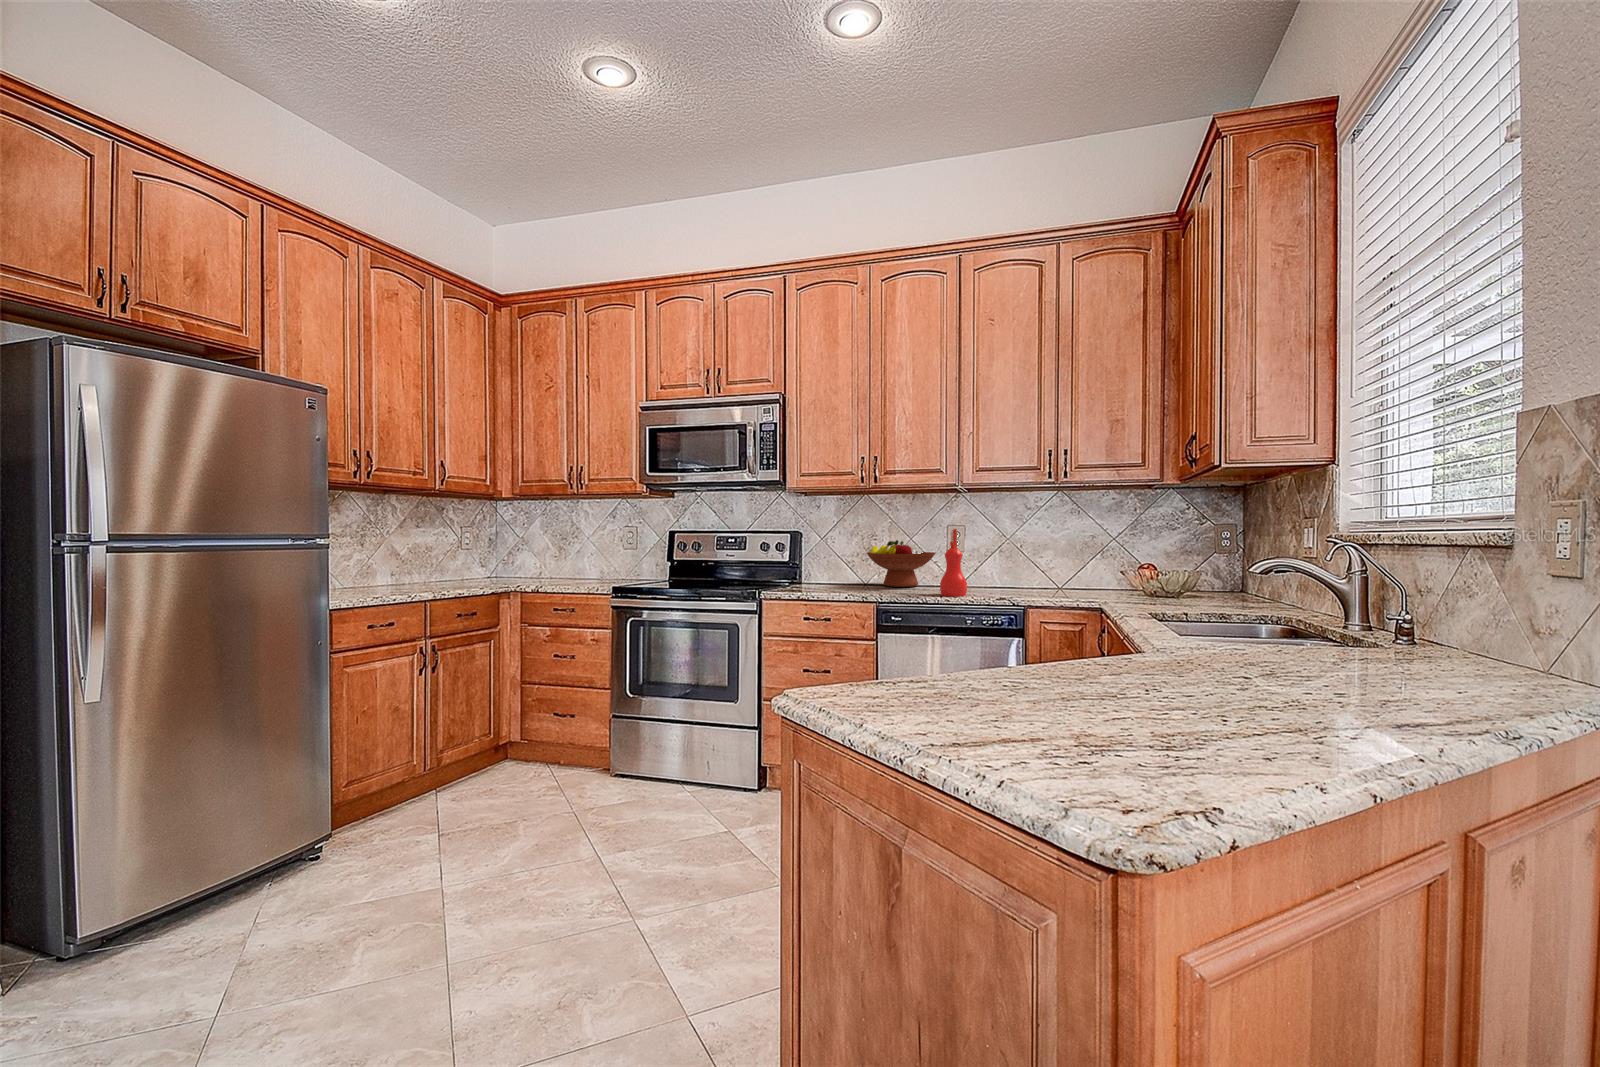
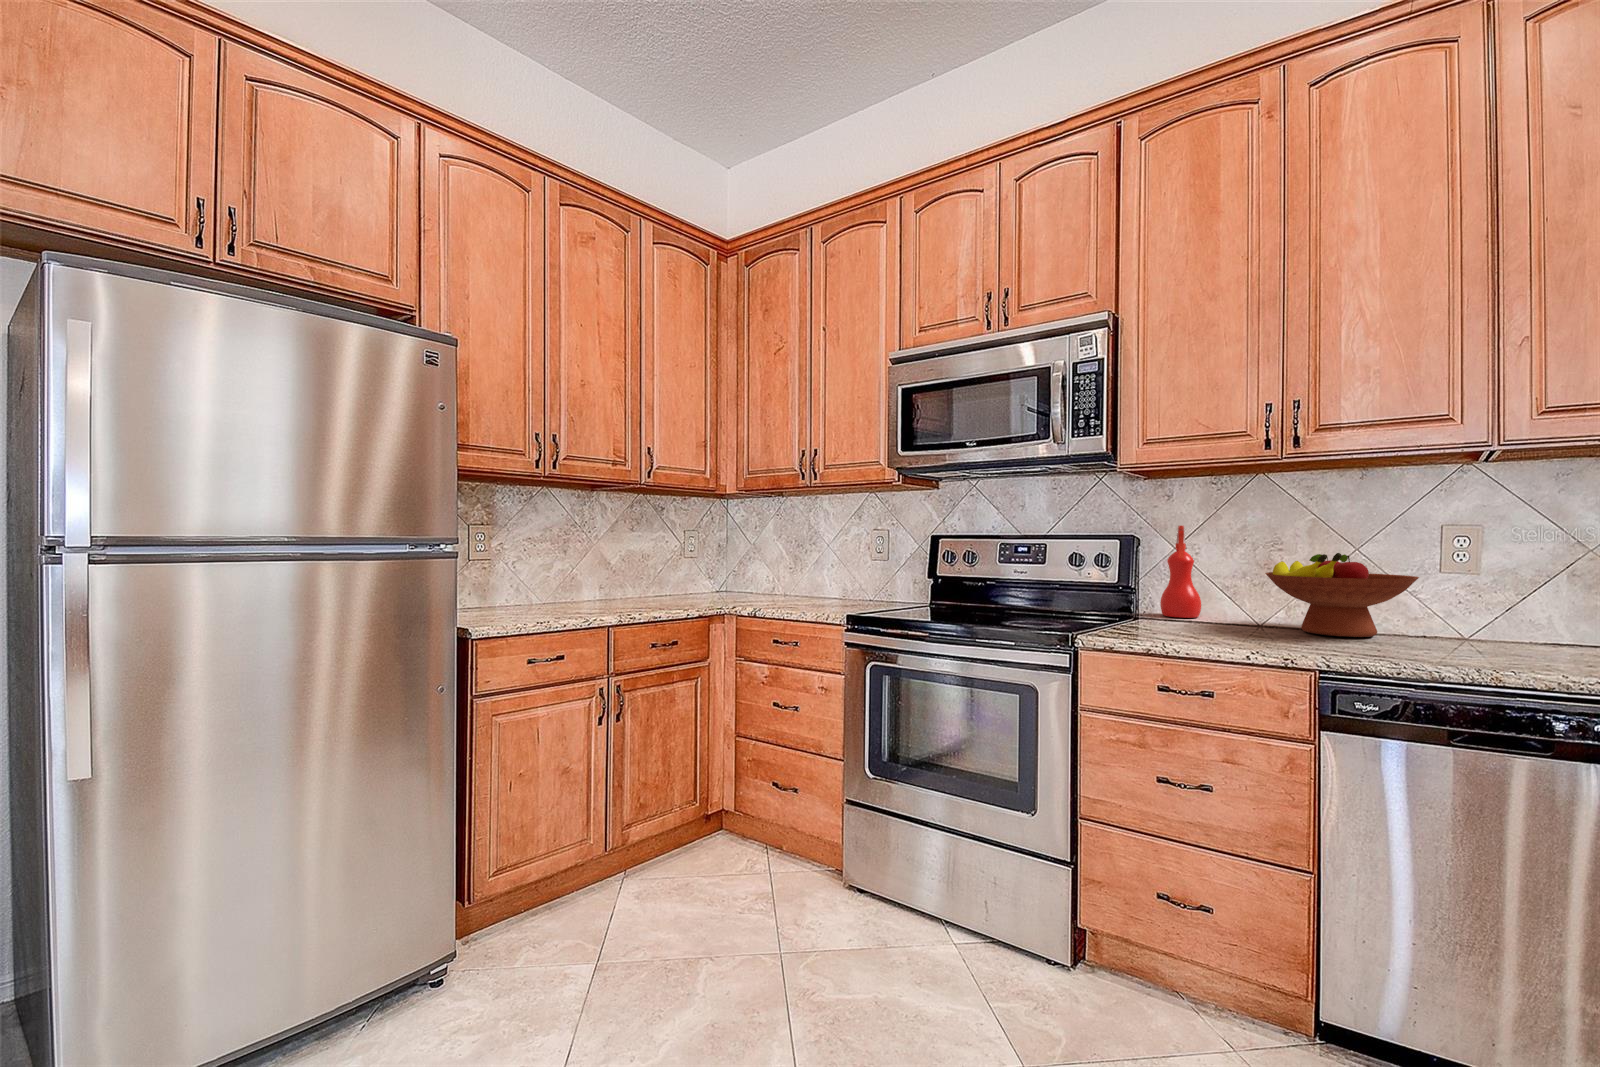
spray bottle: present [940,529,967,597] -> present [1160,525,1201,618]

